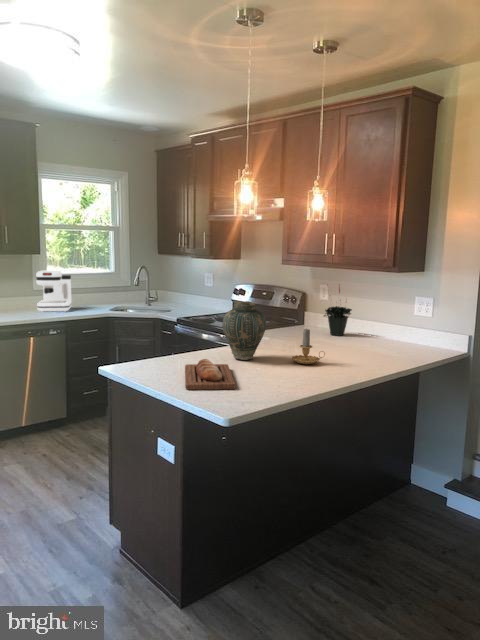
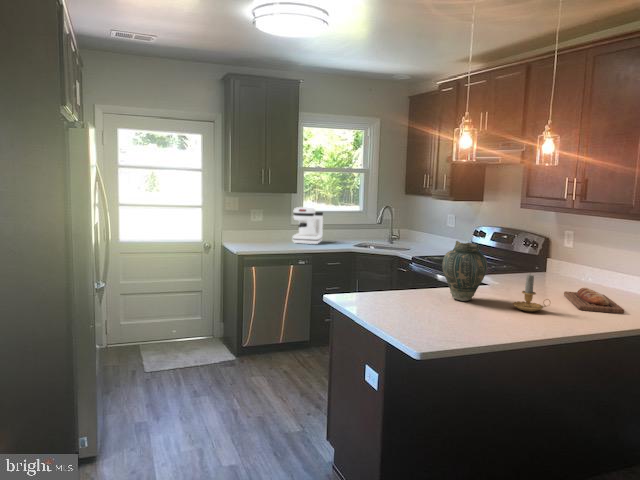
potted plant: present [324,288,352,336] -> none [563,229,599,287]
bread loaf: present [185,359,235,390] -> present [564,288,624,314]

